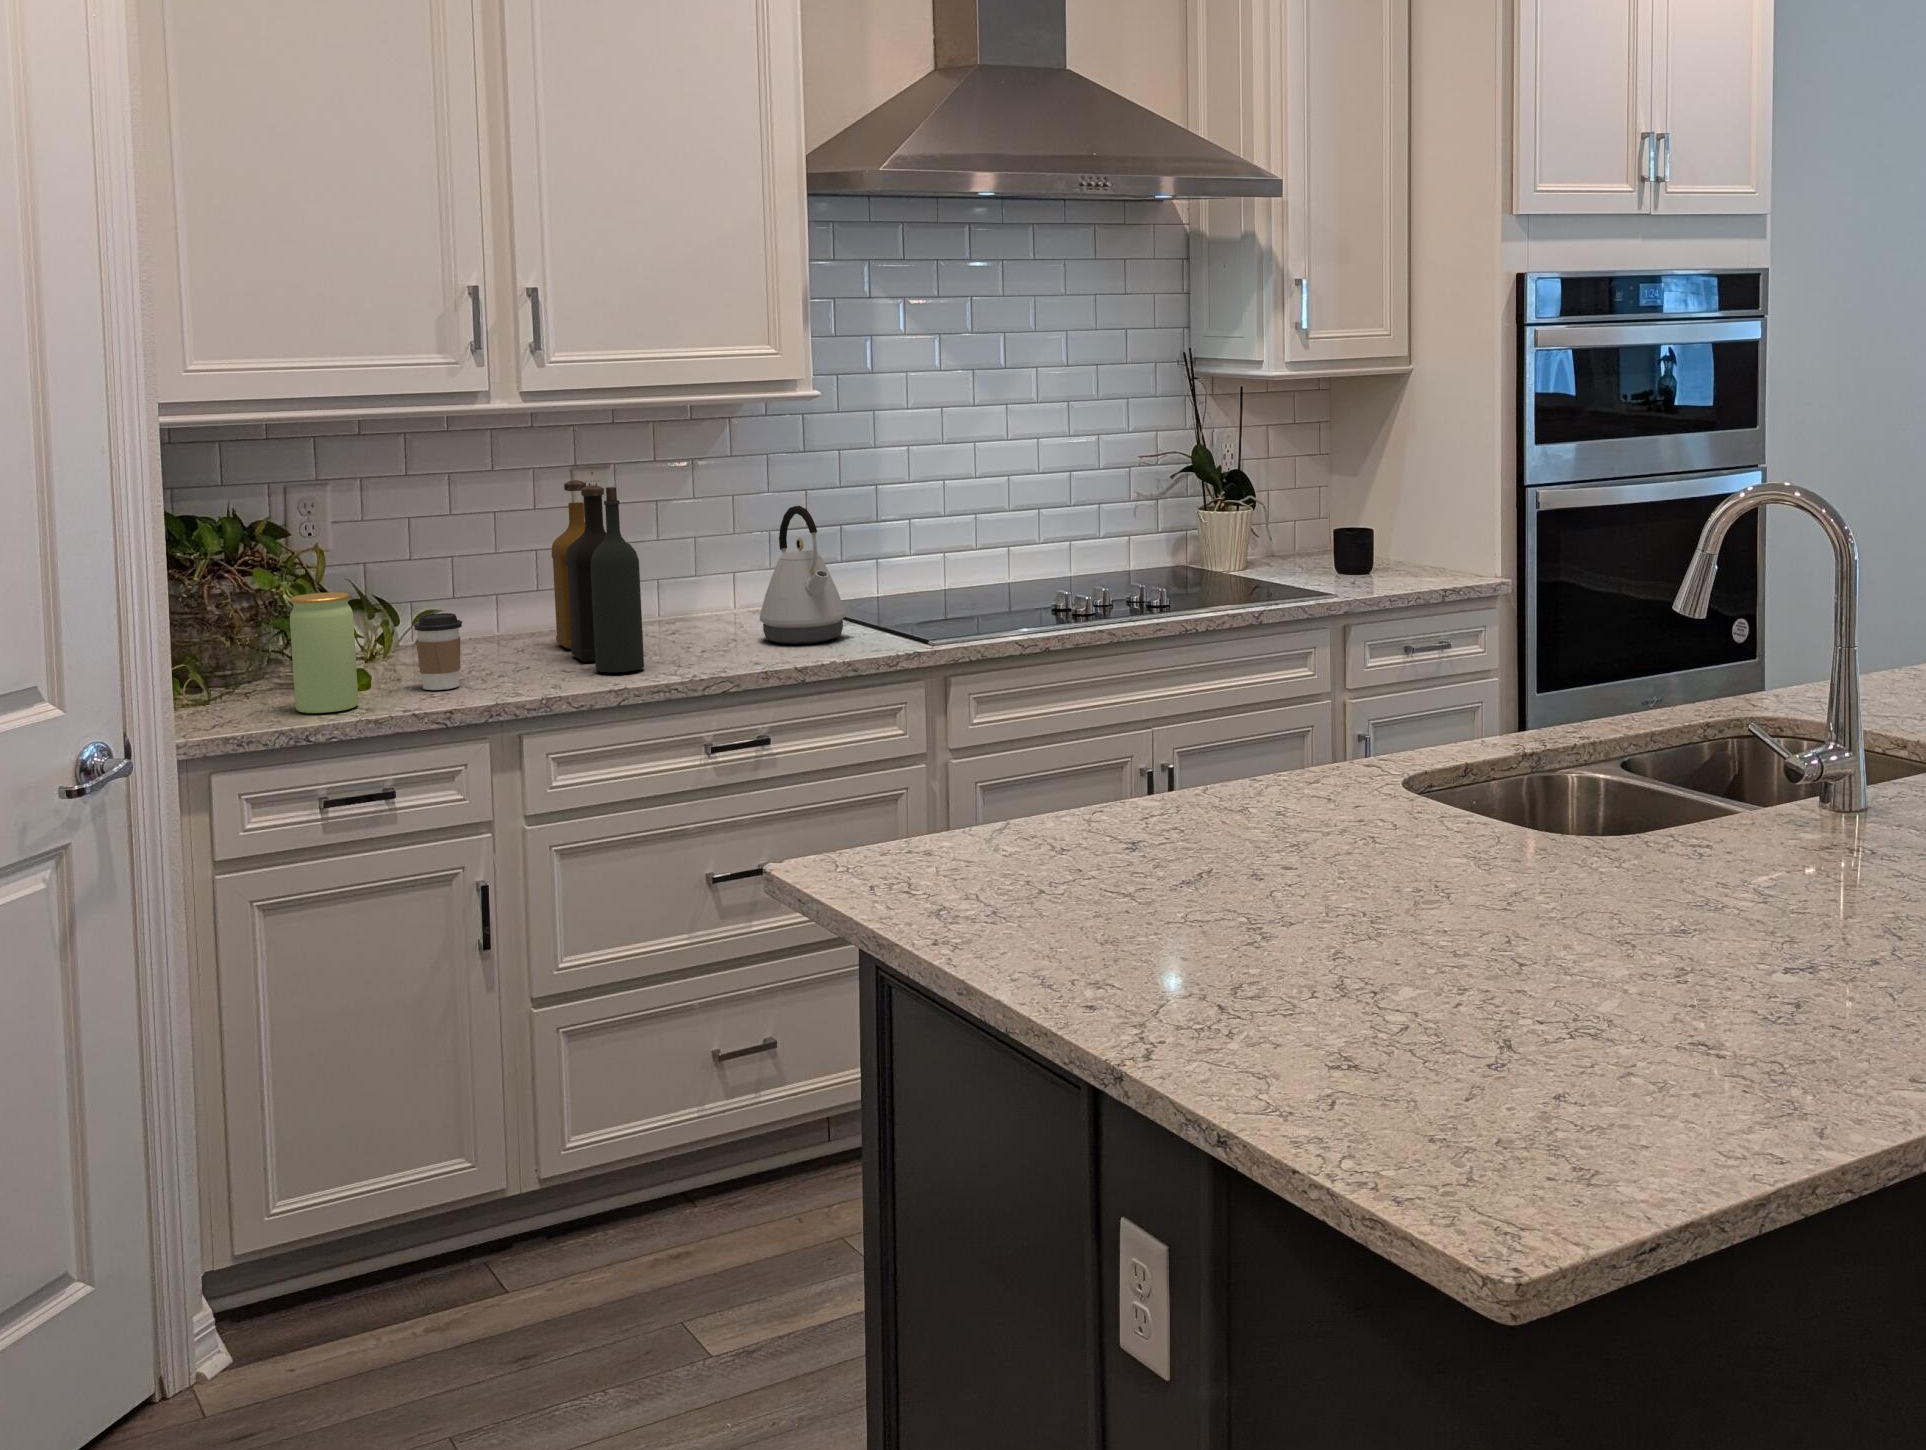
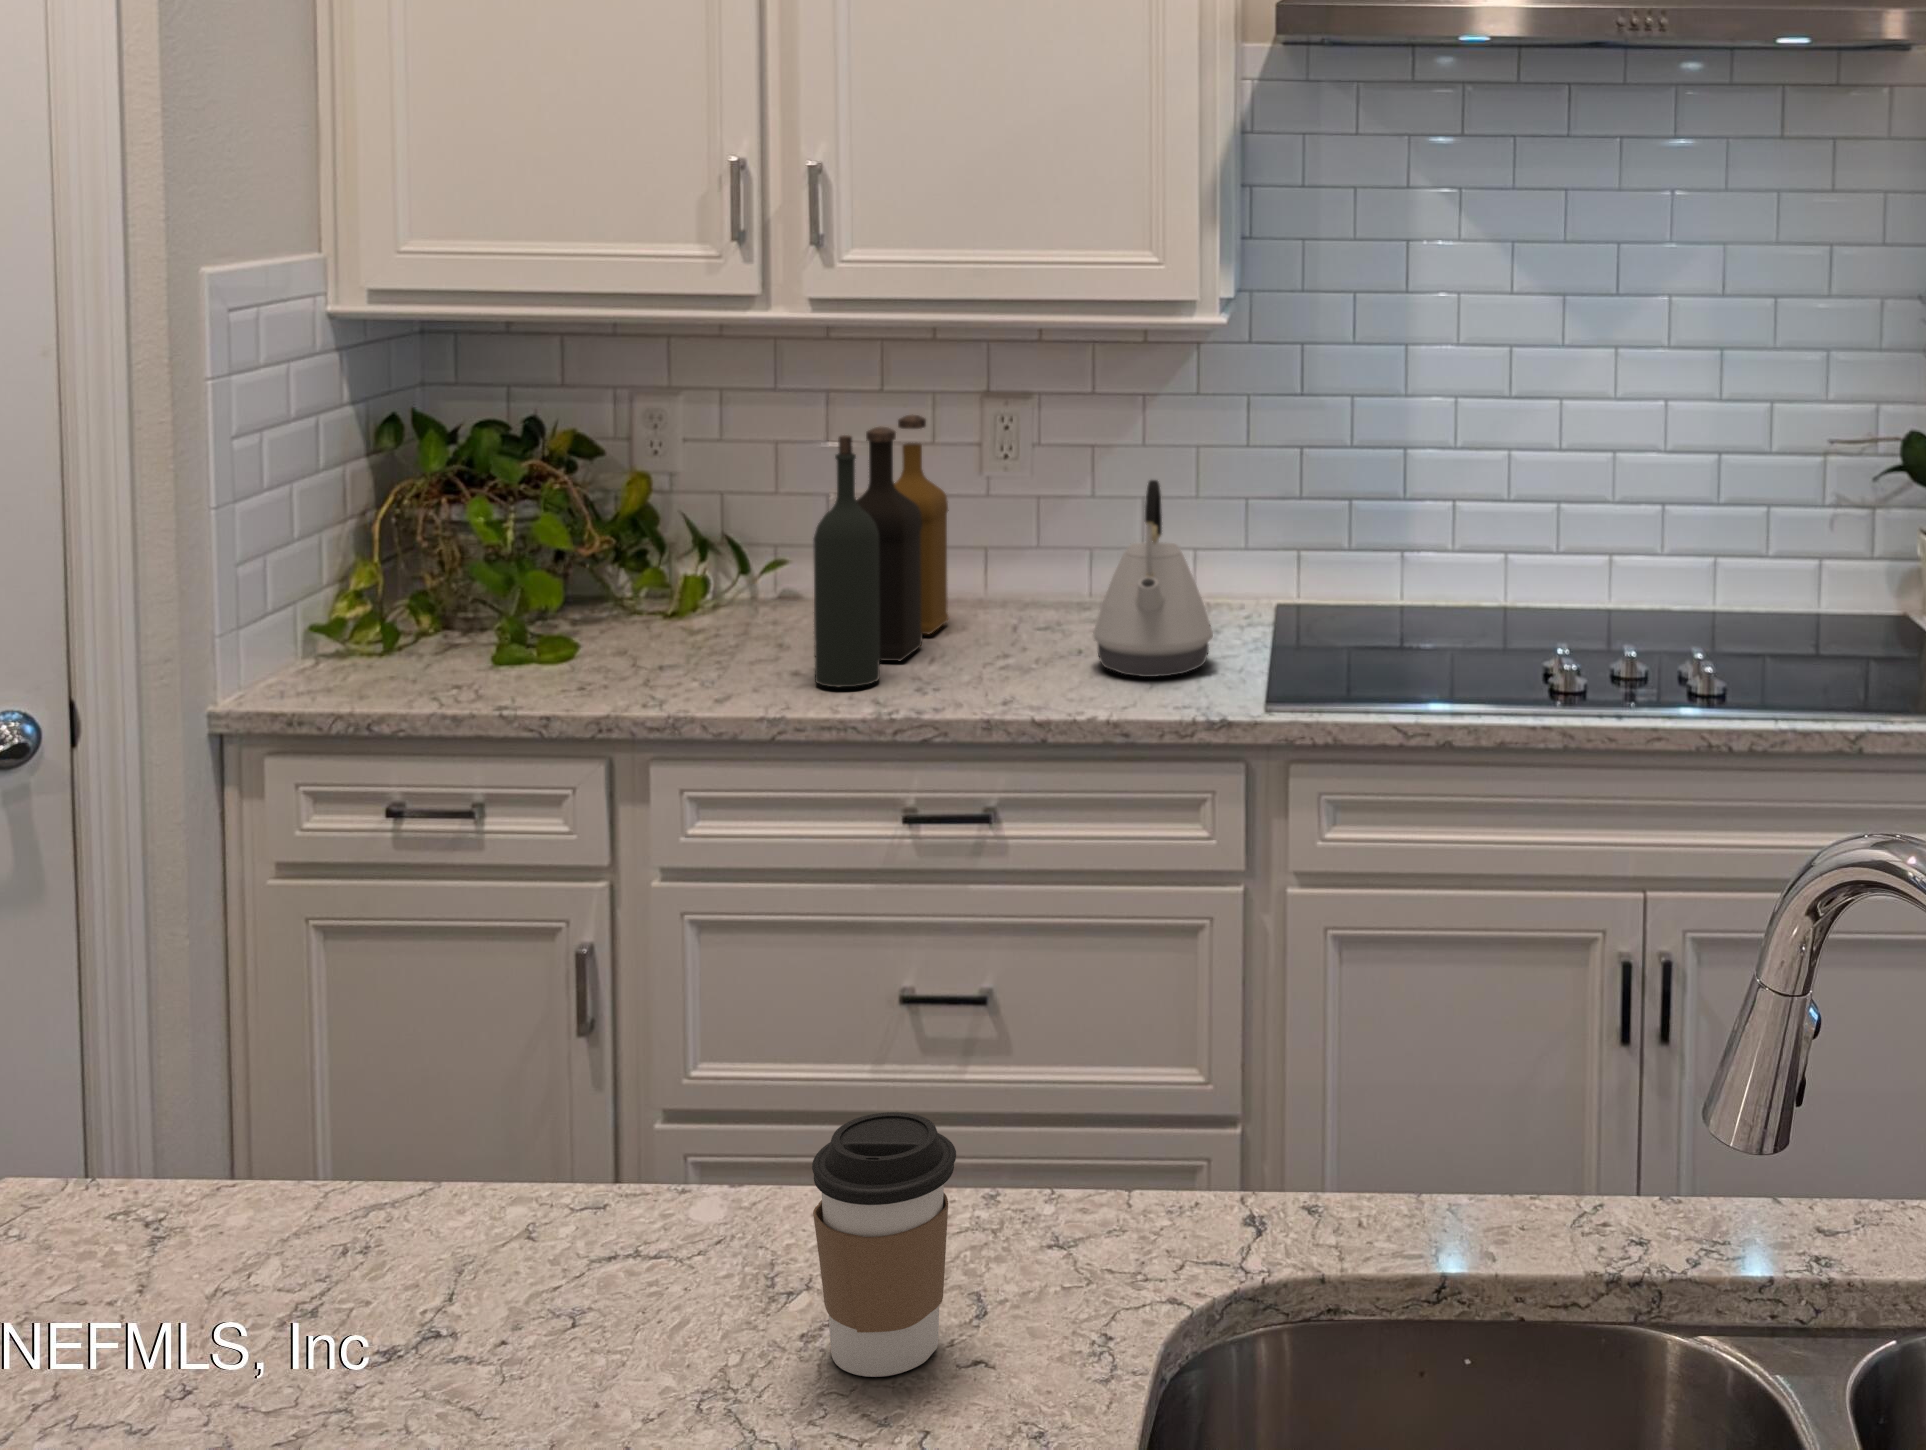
jar: present [290,592,359,713] -> none [419,538,500,692]
coffee cup: present [414,613,463,690] -> present [812,1112,956,1377]

